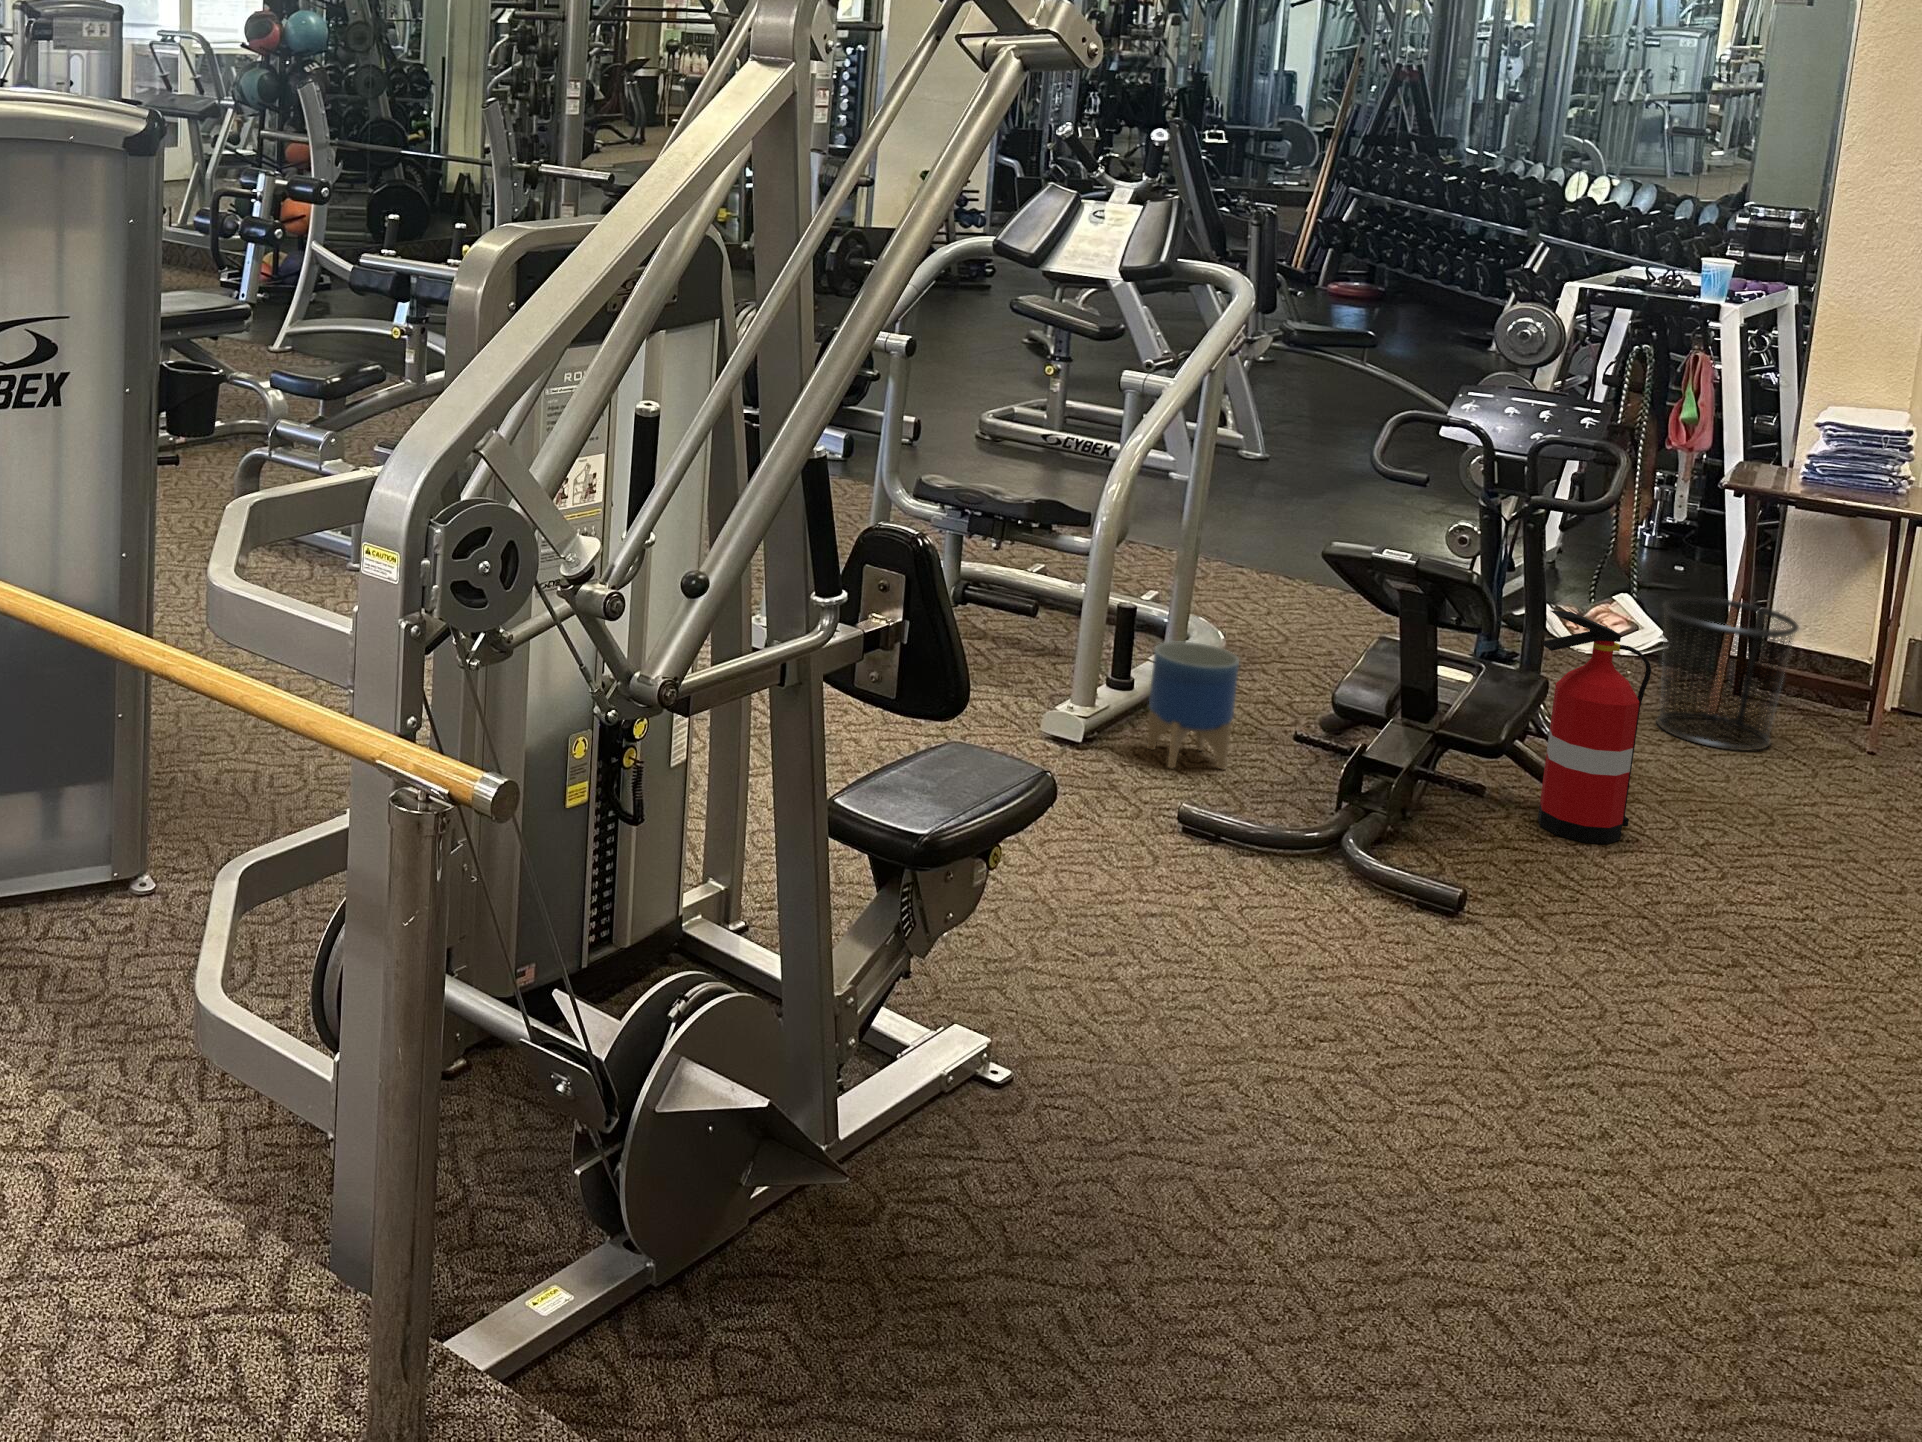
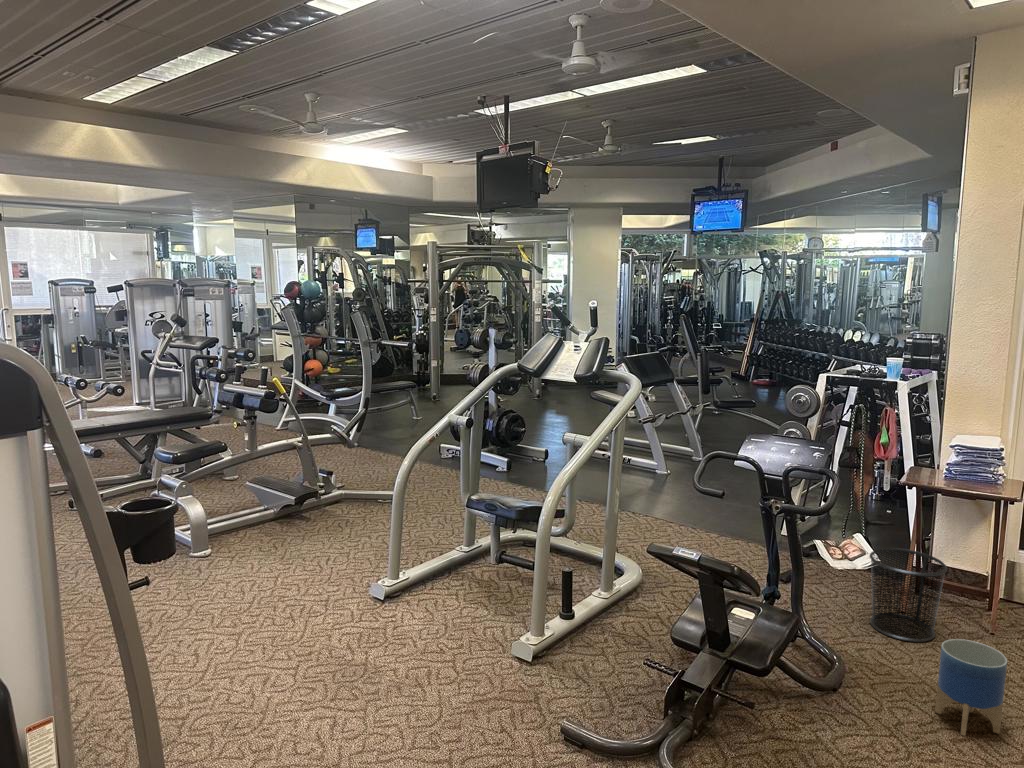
fire extinguisher: present [1538,611,1651,844] -> none [782,587,853,743]
planter: present [1146,642,1239,770] -> present [935,639,1007,736]

